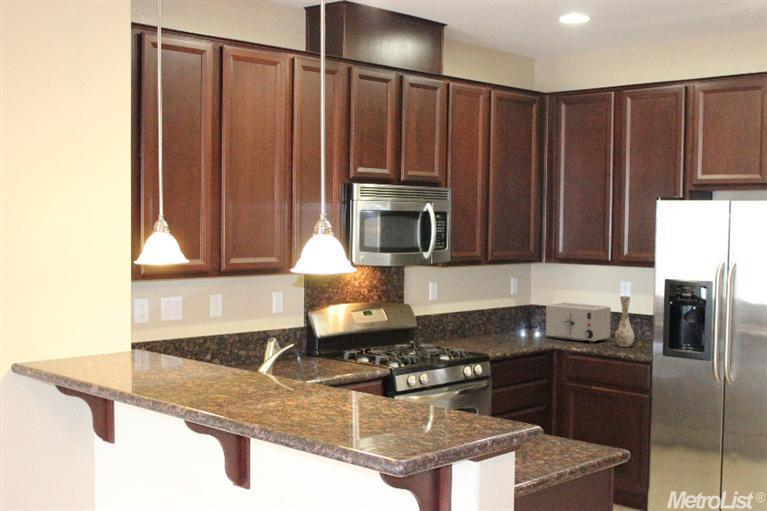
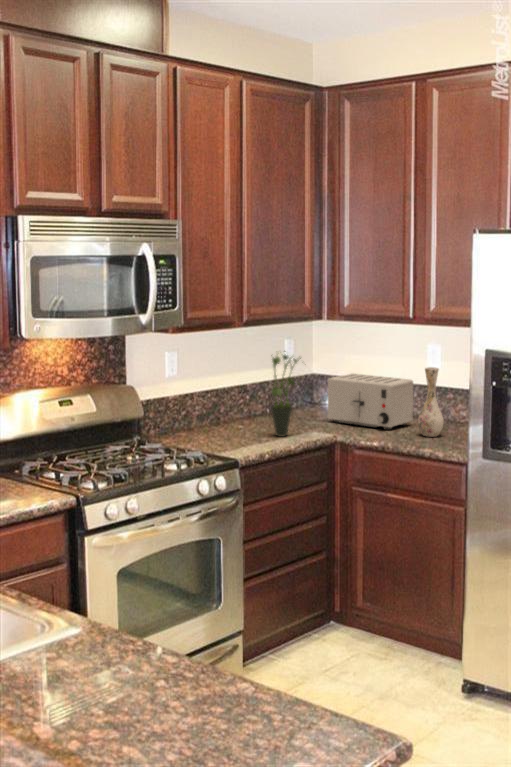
potted plant: none [506,282,534,345] -> present [271,351,301,437]

